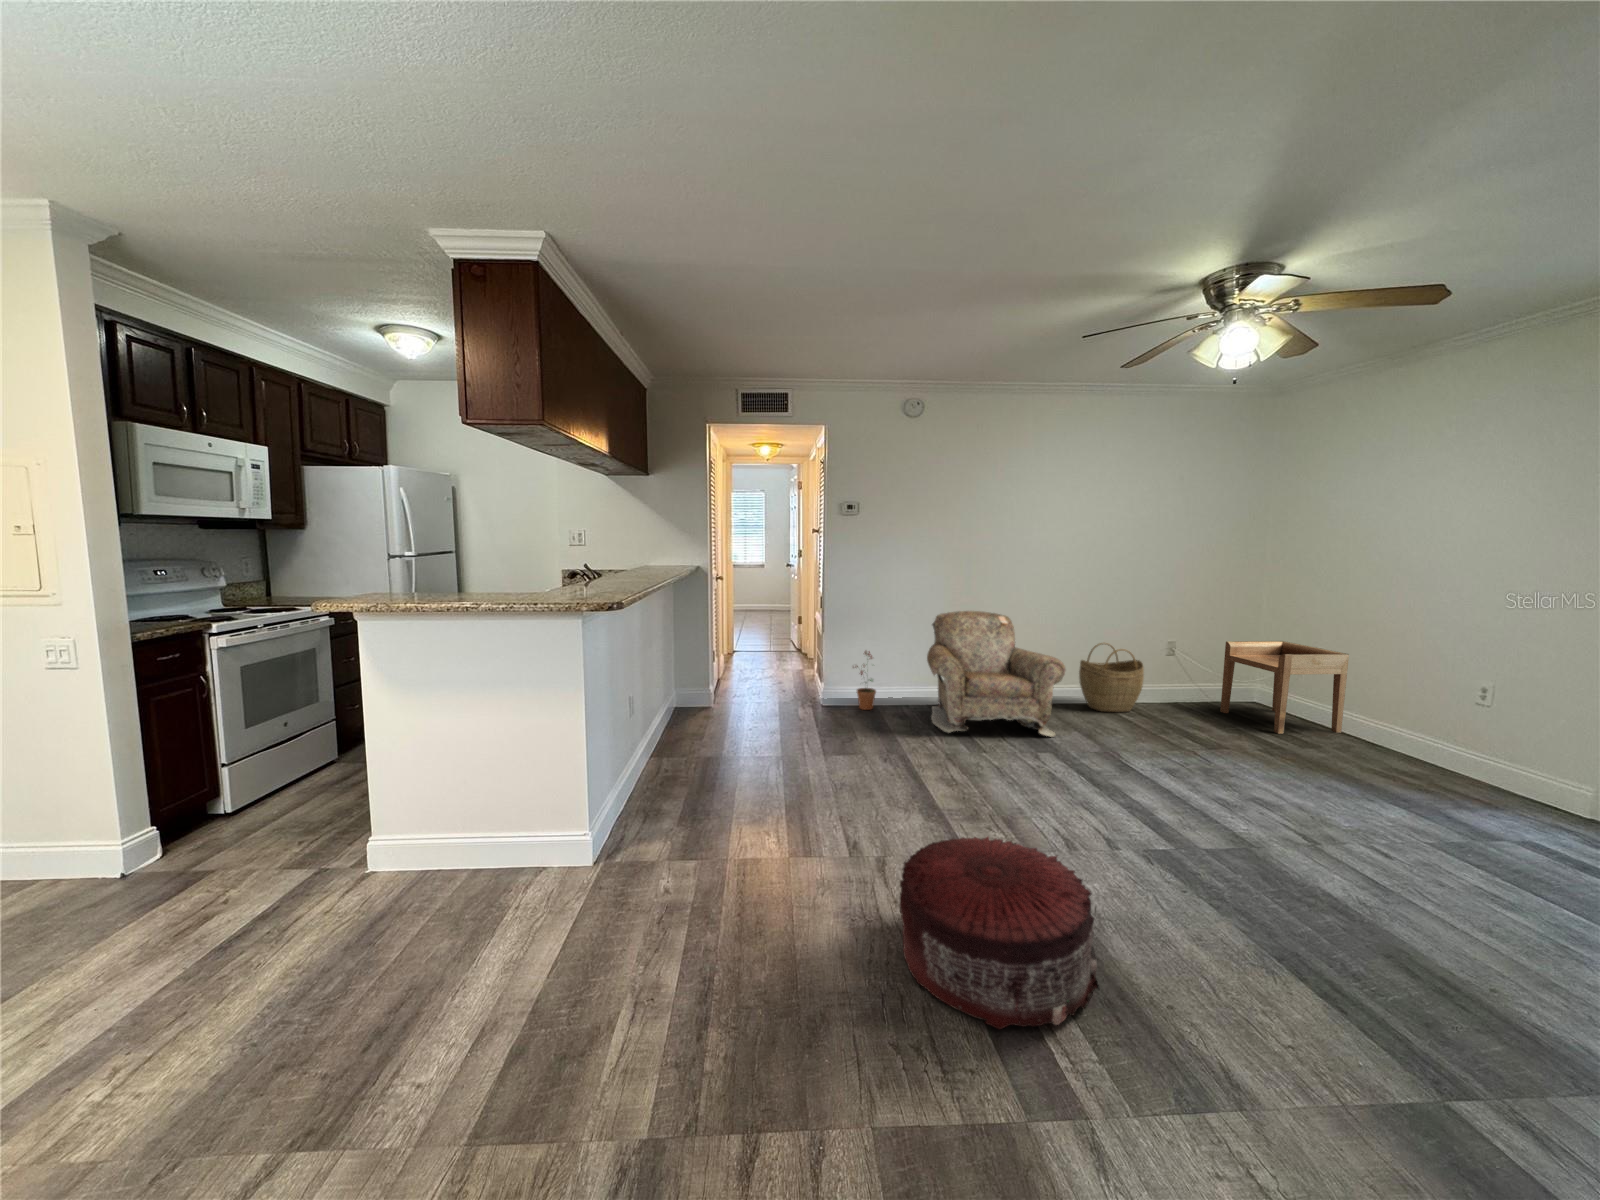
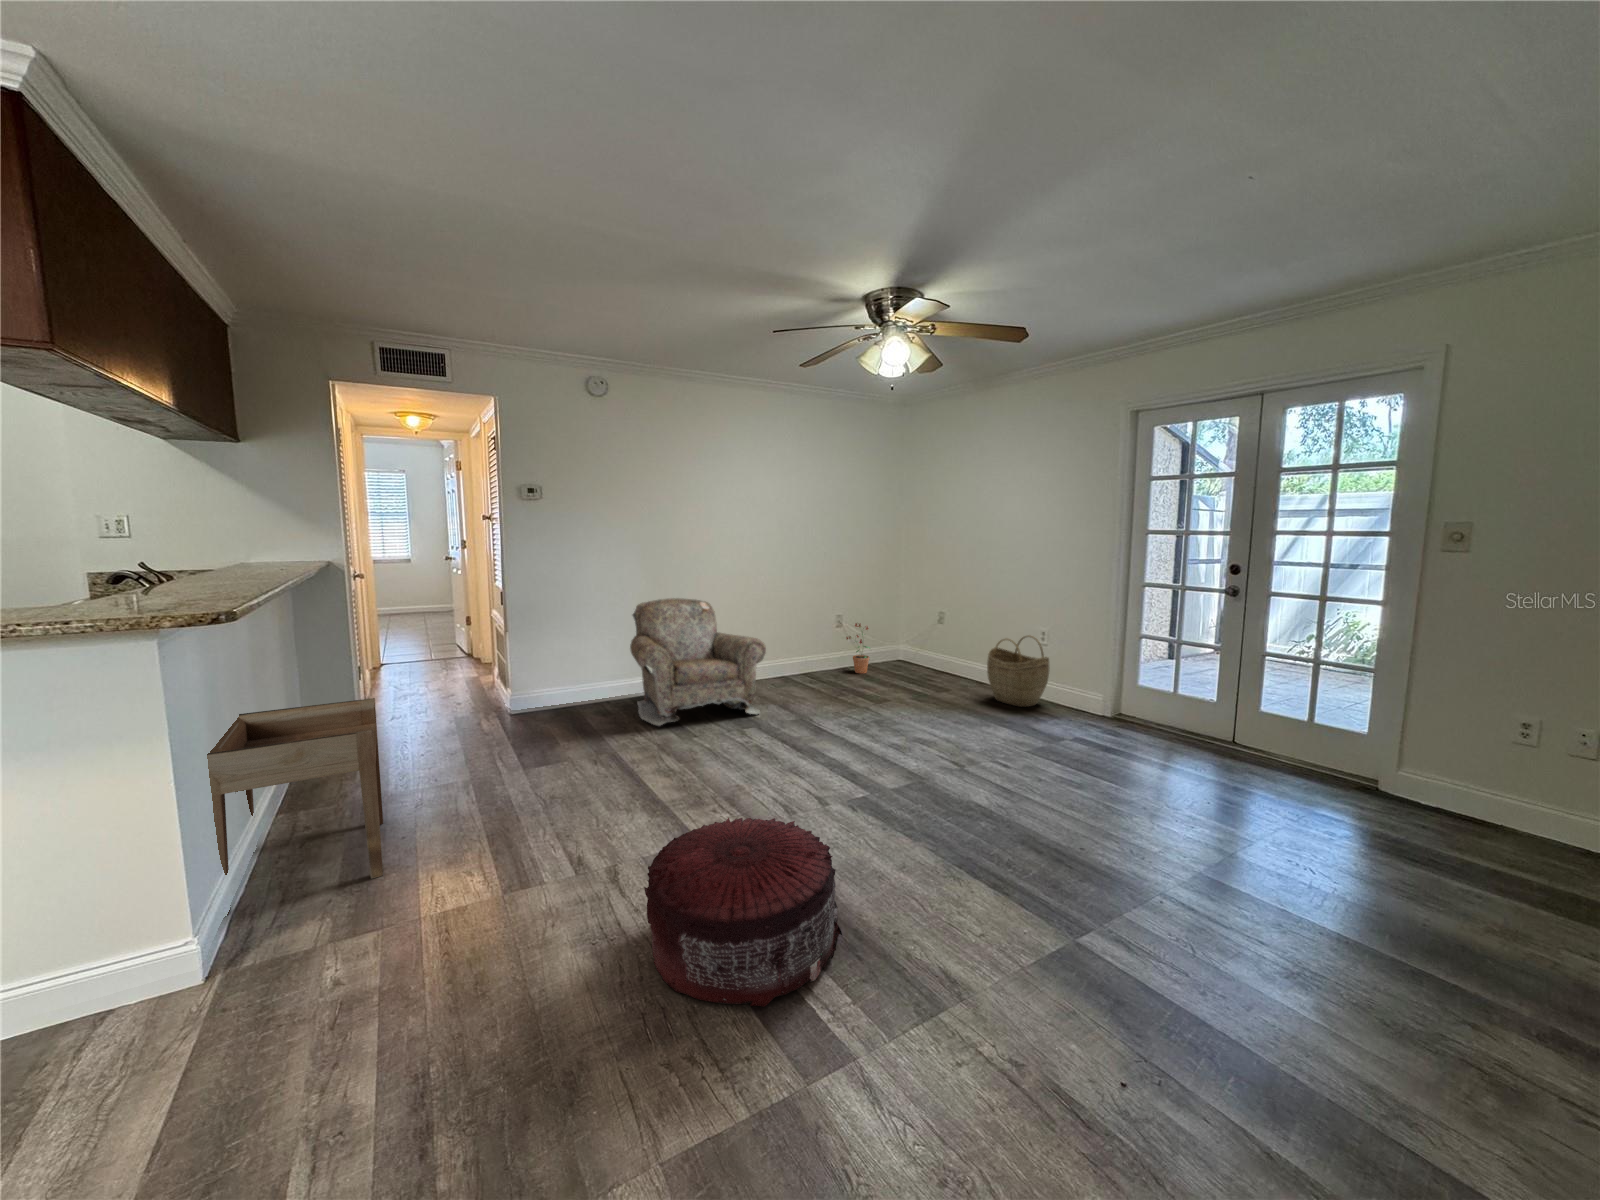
side table: present [1220,641,1349,734] -> present [207,698,383,915]
woven basket: present [1079,643,1144,712] -> present [987,635,1049,707]
potted plant: present [855,651,876,710] -> present [846,623,870,674]

